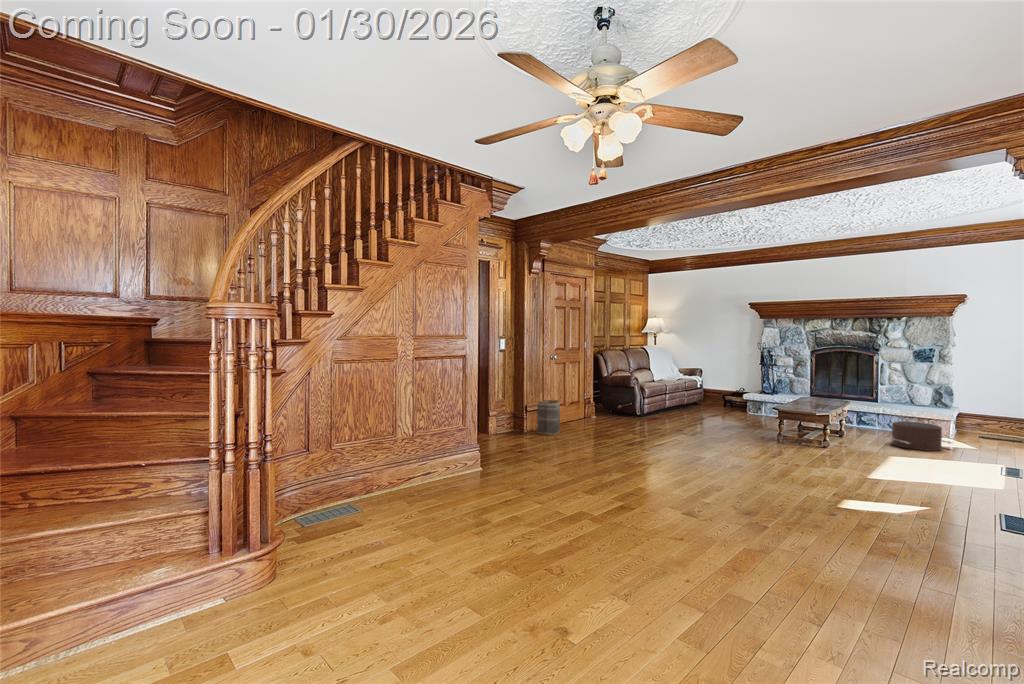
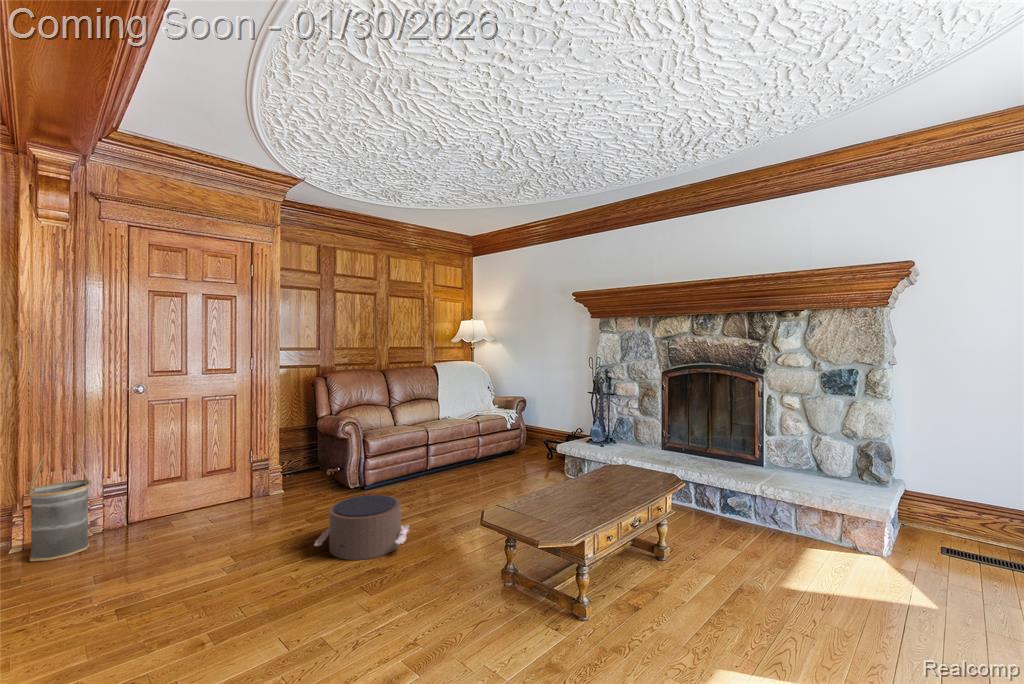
pouf: present [890,421,952,451] -> present [314,495,409,560]

